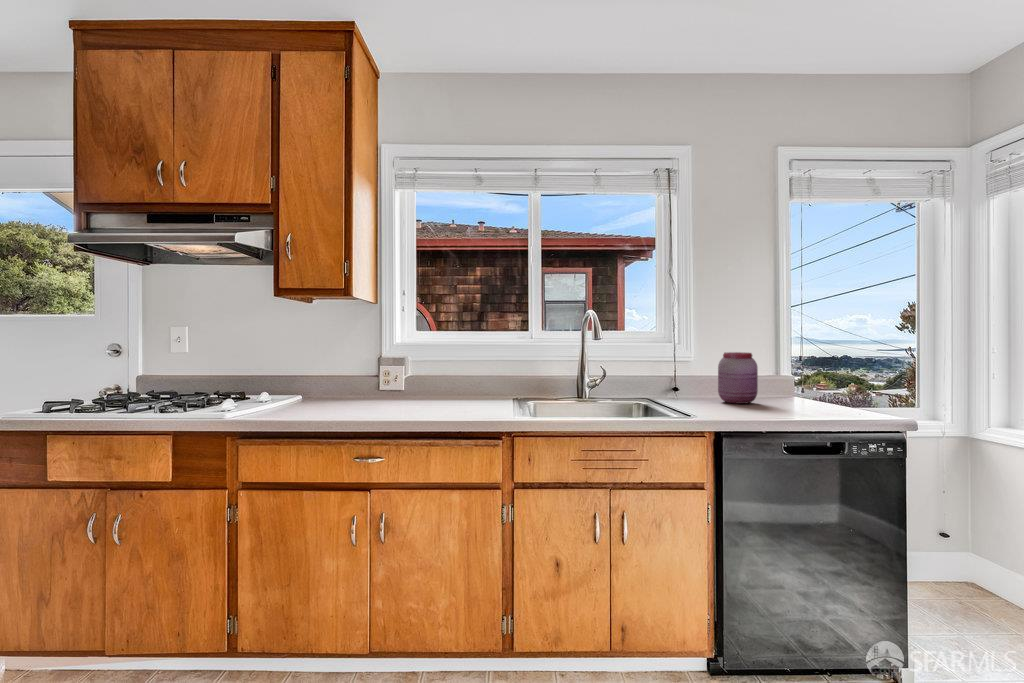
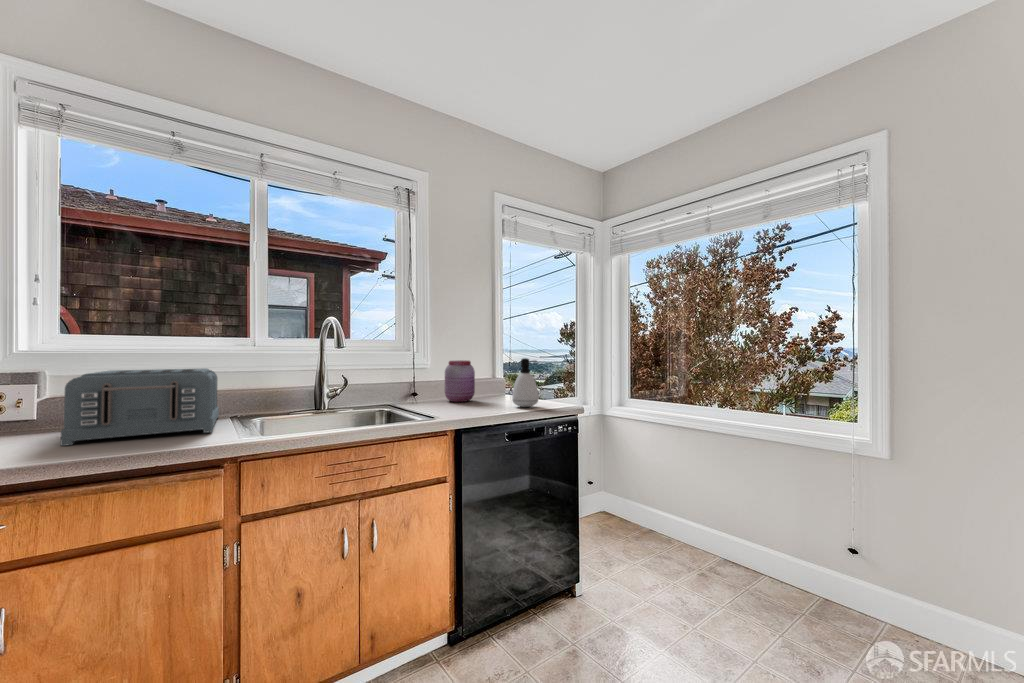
soap dispenser: none [804,351,843,415] -> present [512,358,538,407]
toaster: none [405,356,497,410] -> present [61,368,219,446]

